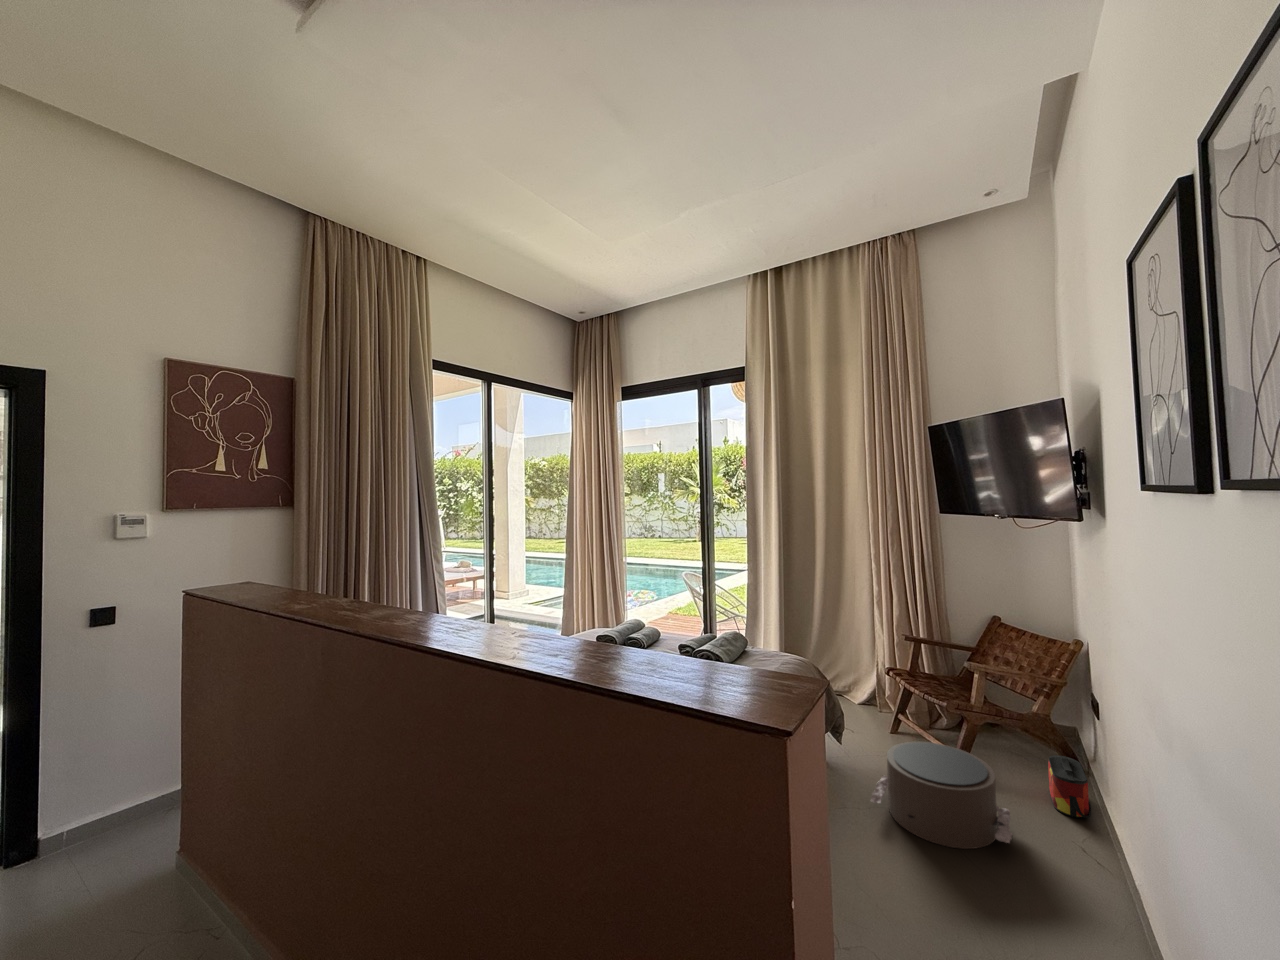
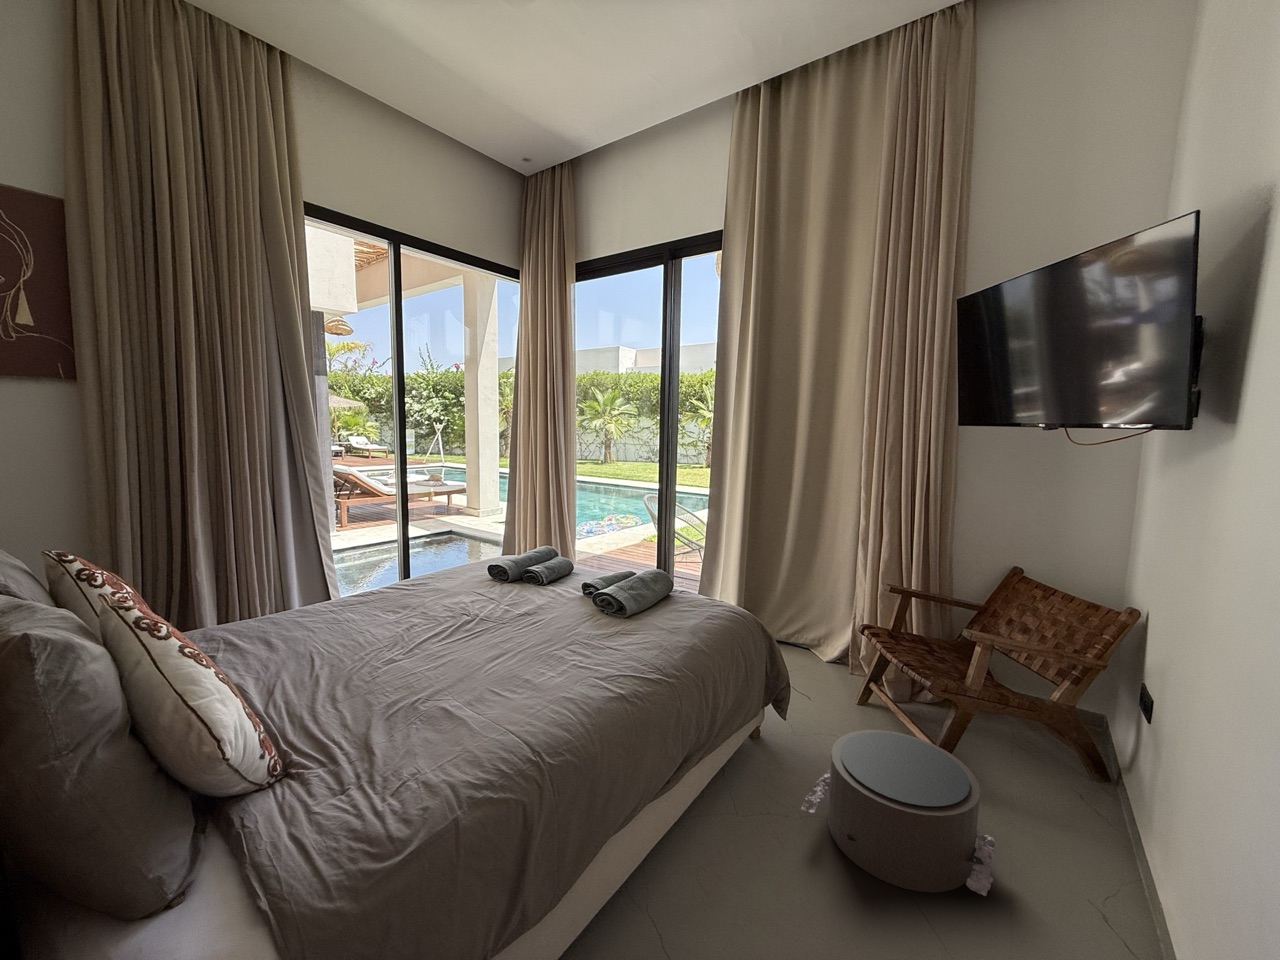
bag: present [1048,755,1091,818] -> none [1058,761,1116,854]

